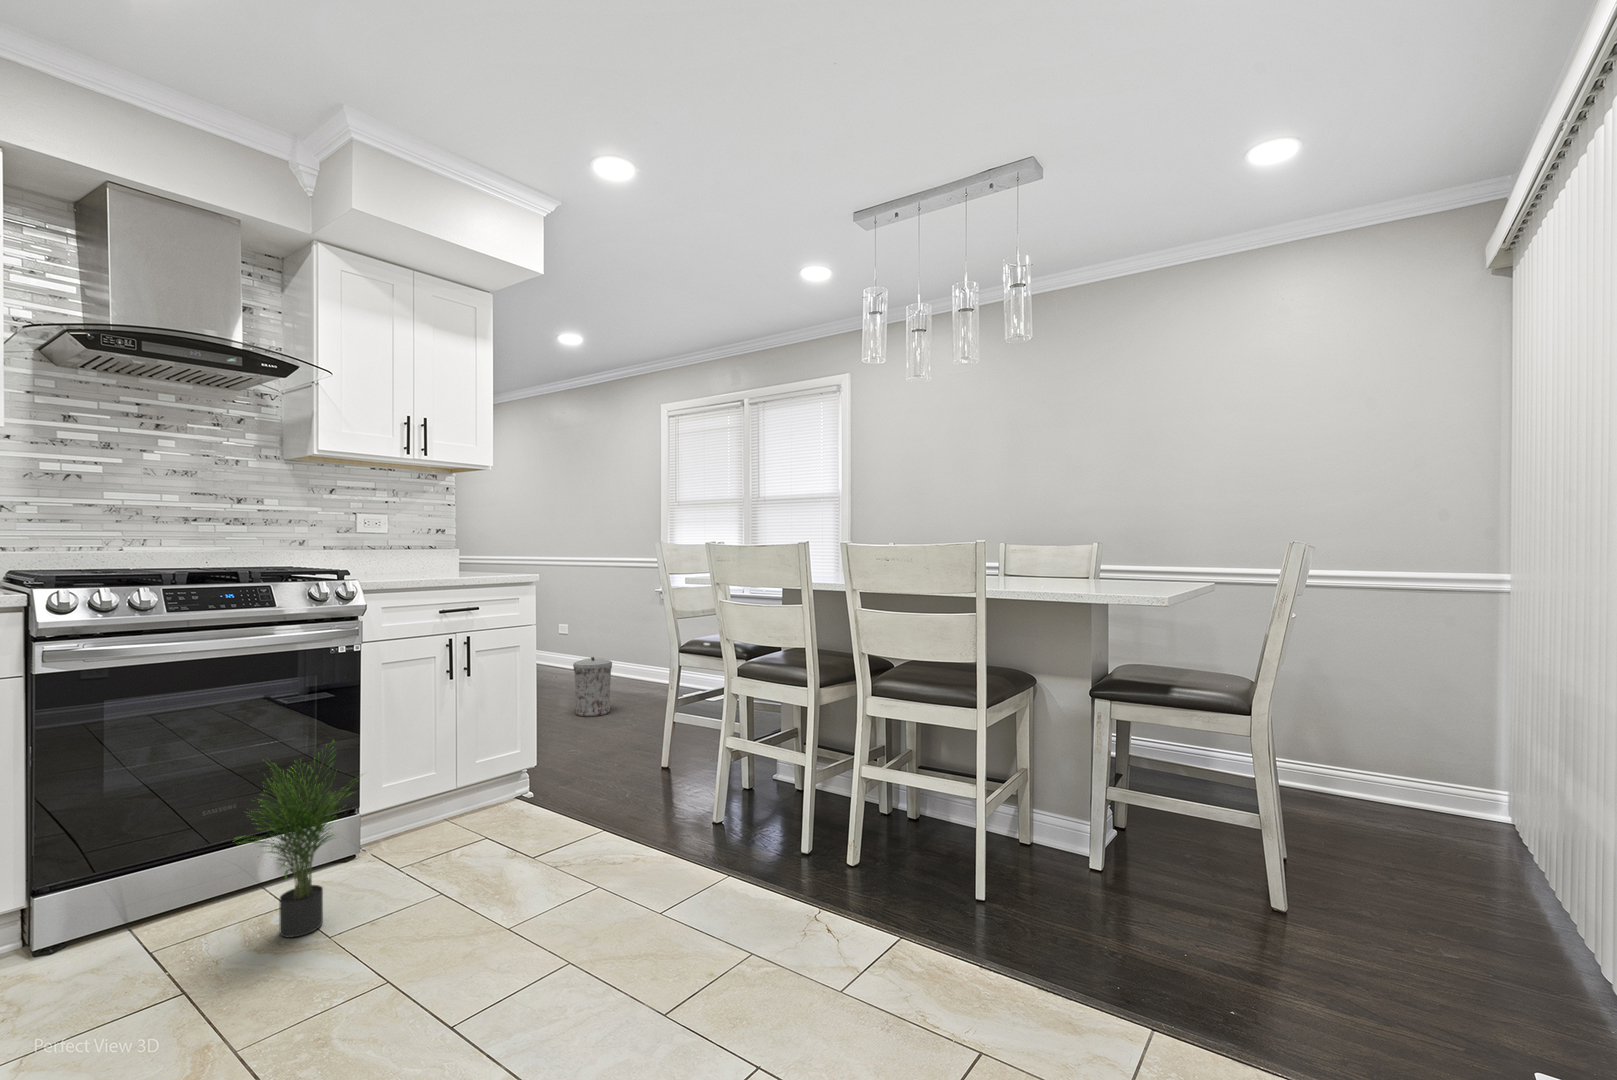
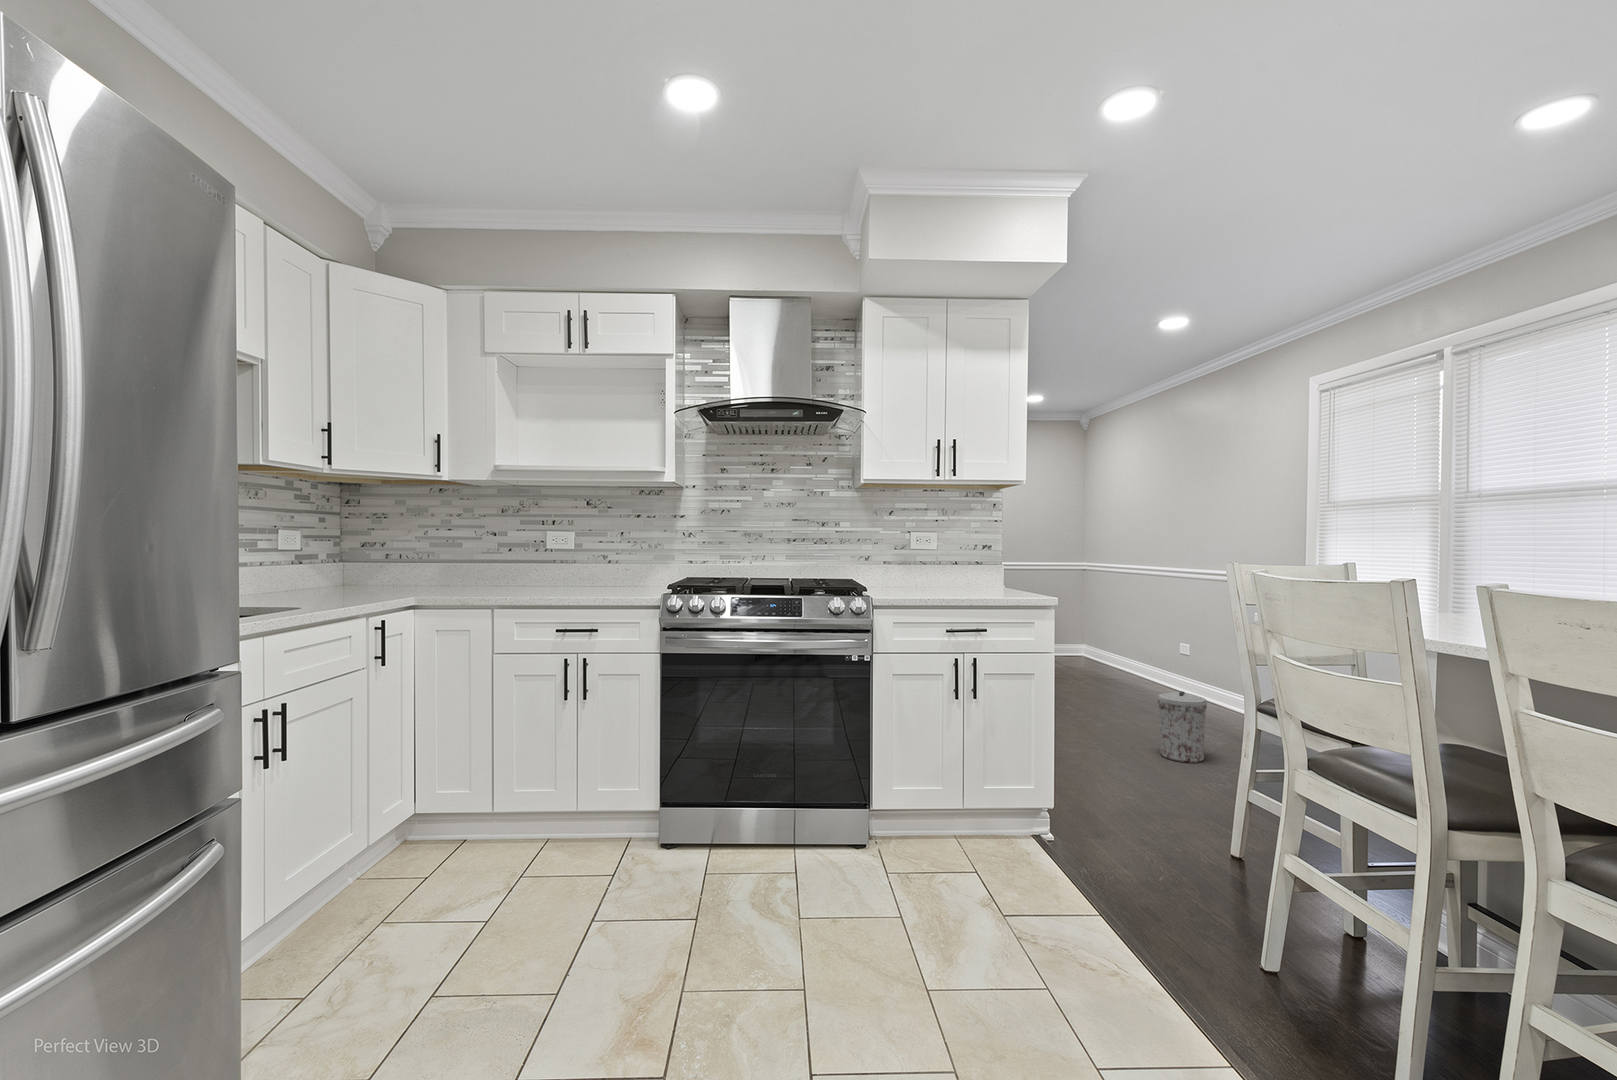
potted plant: present [240,746,352,937] -> none [727,740,839,908]

